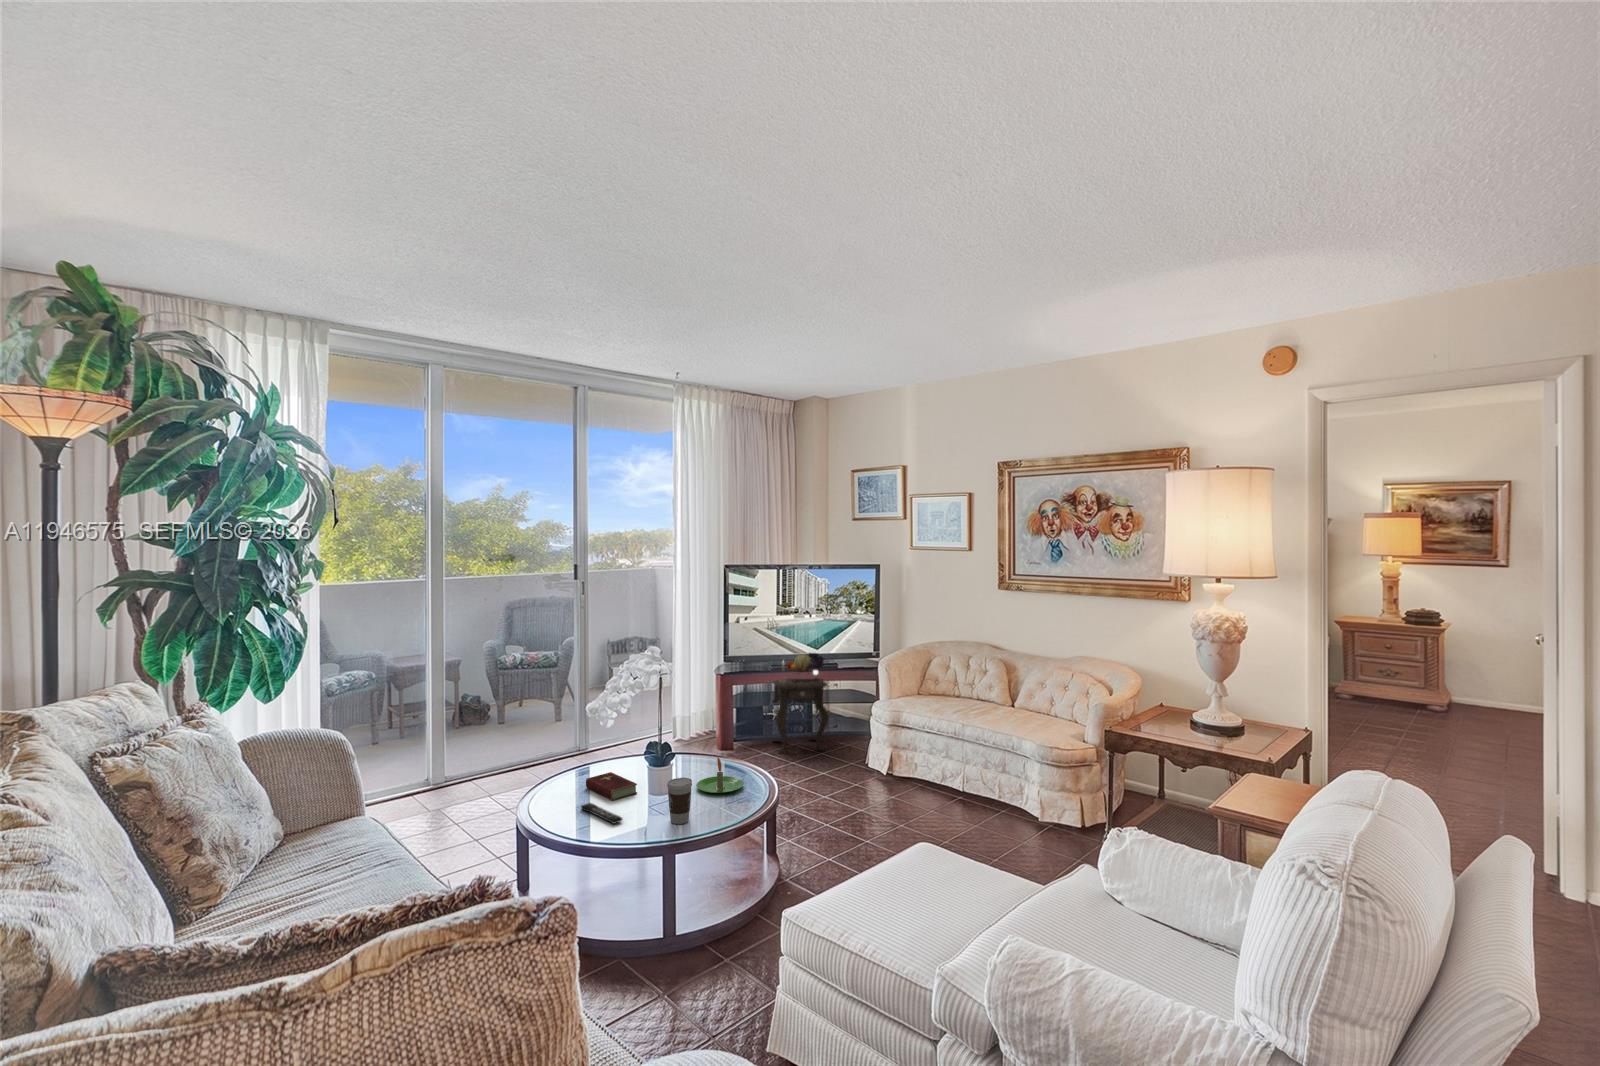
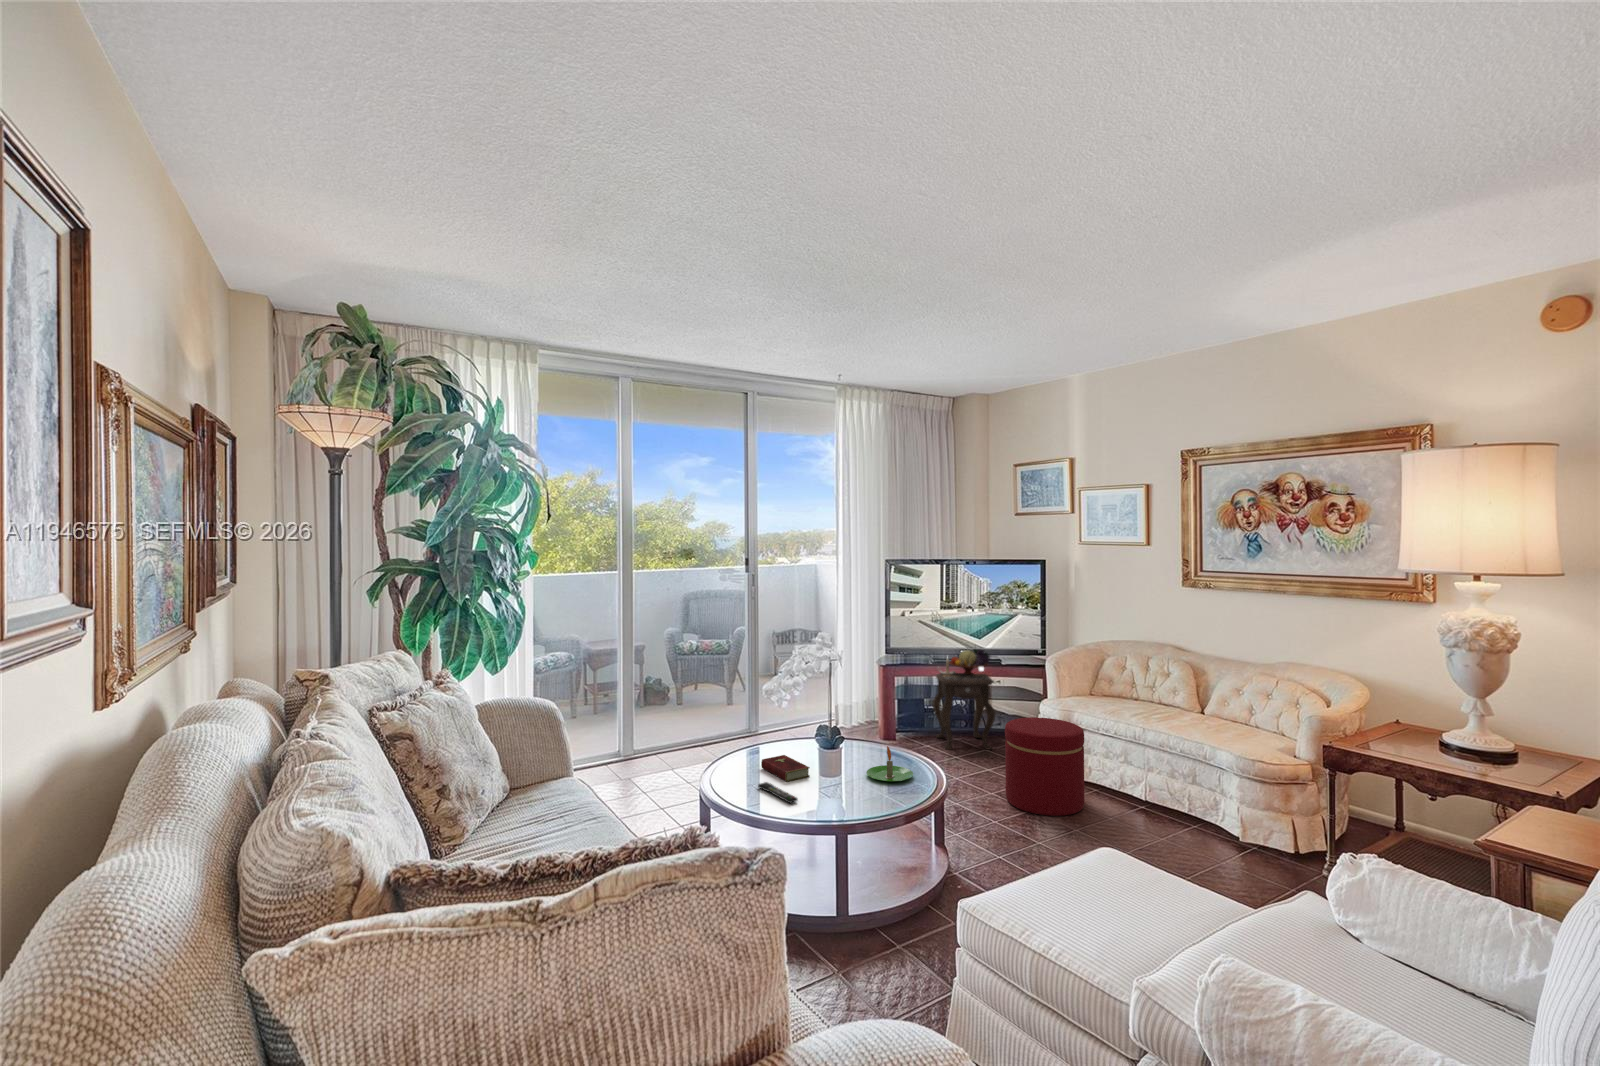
ottoman: none [836,719,908,813] -> present [1005,717,1084,816]
coffee cup: present [667,777,692,824] -> none [840,763,864,808]

